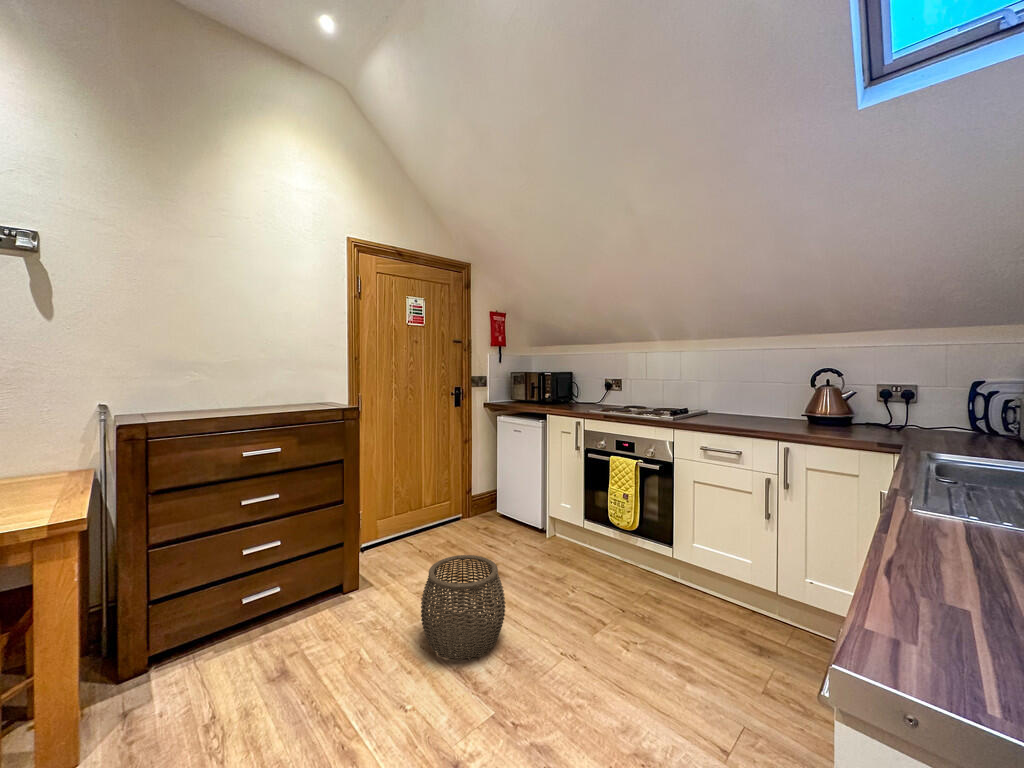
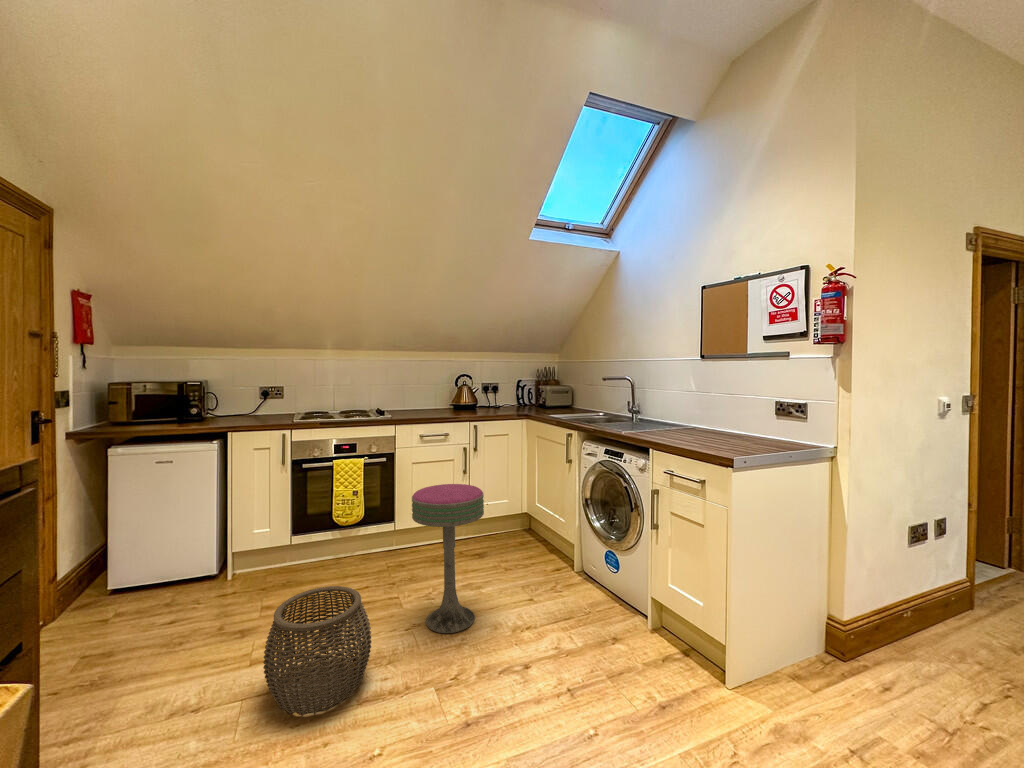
bar stool: none [563,506,654,698] -> present [412,484,484,633]

